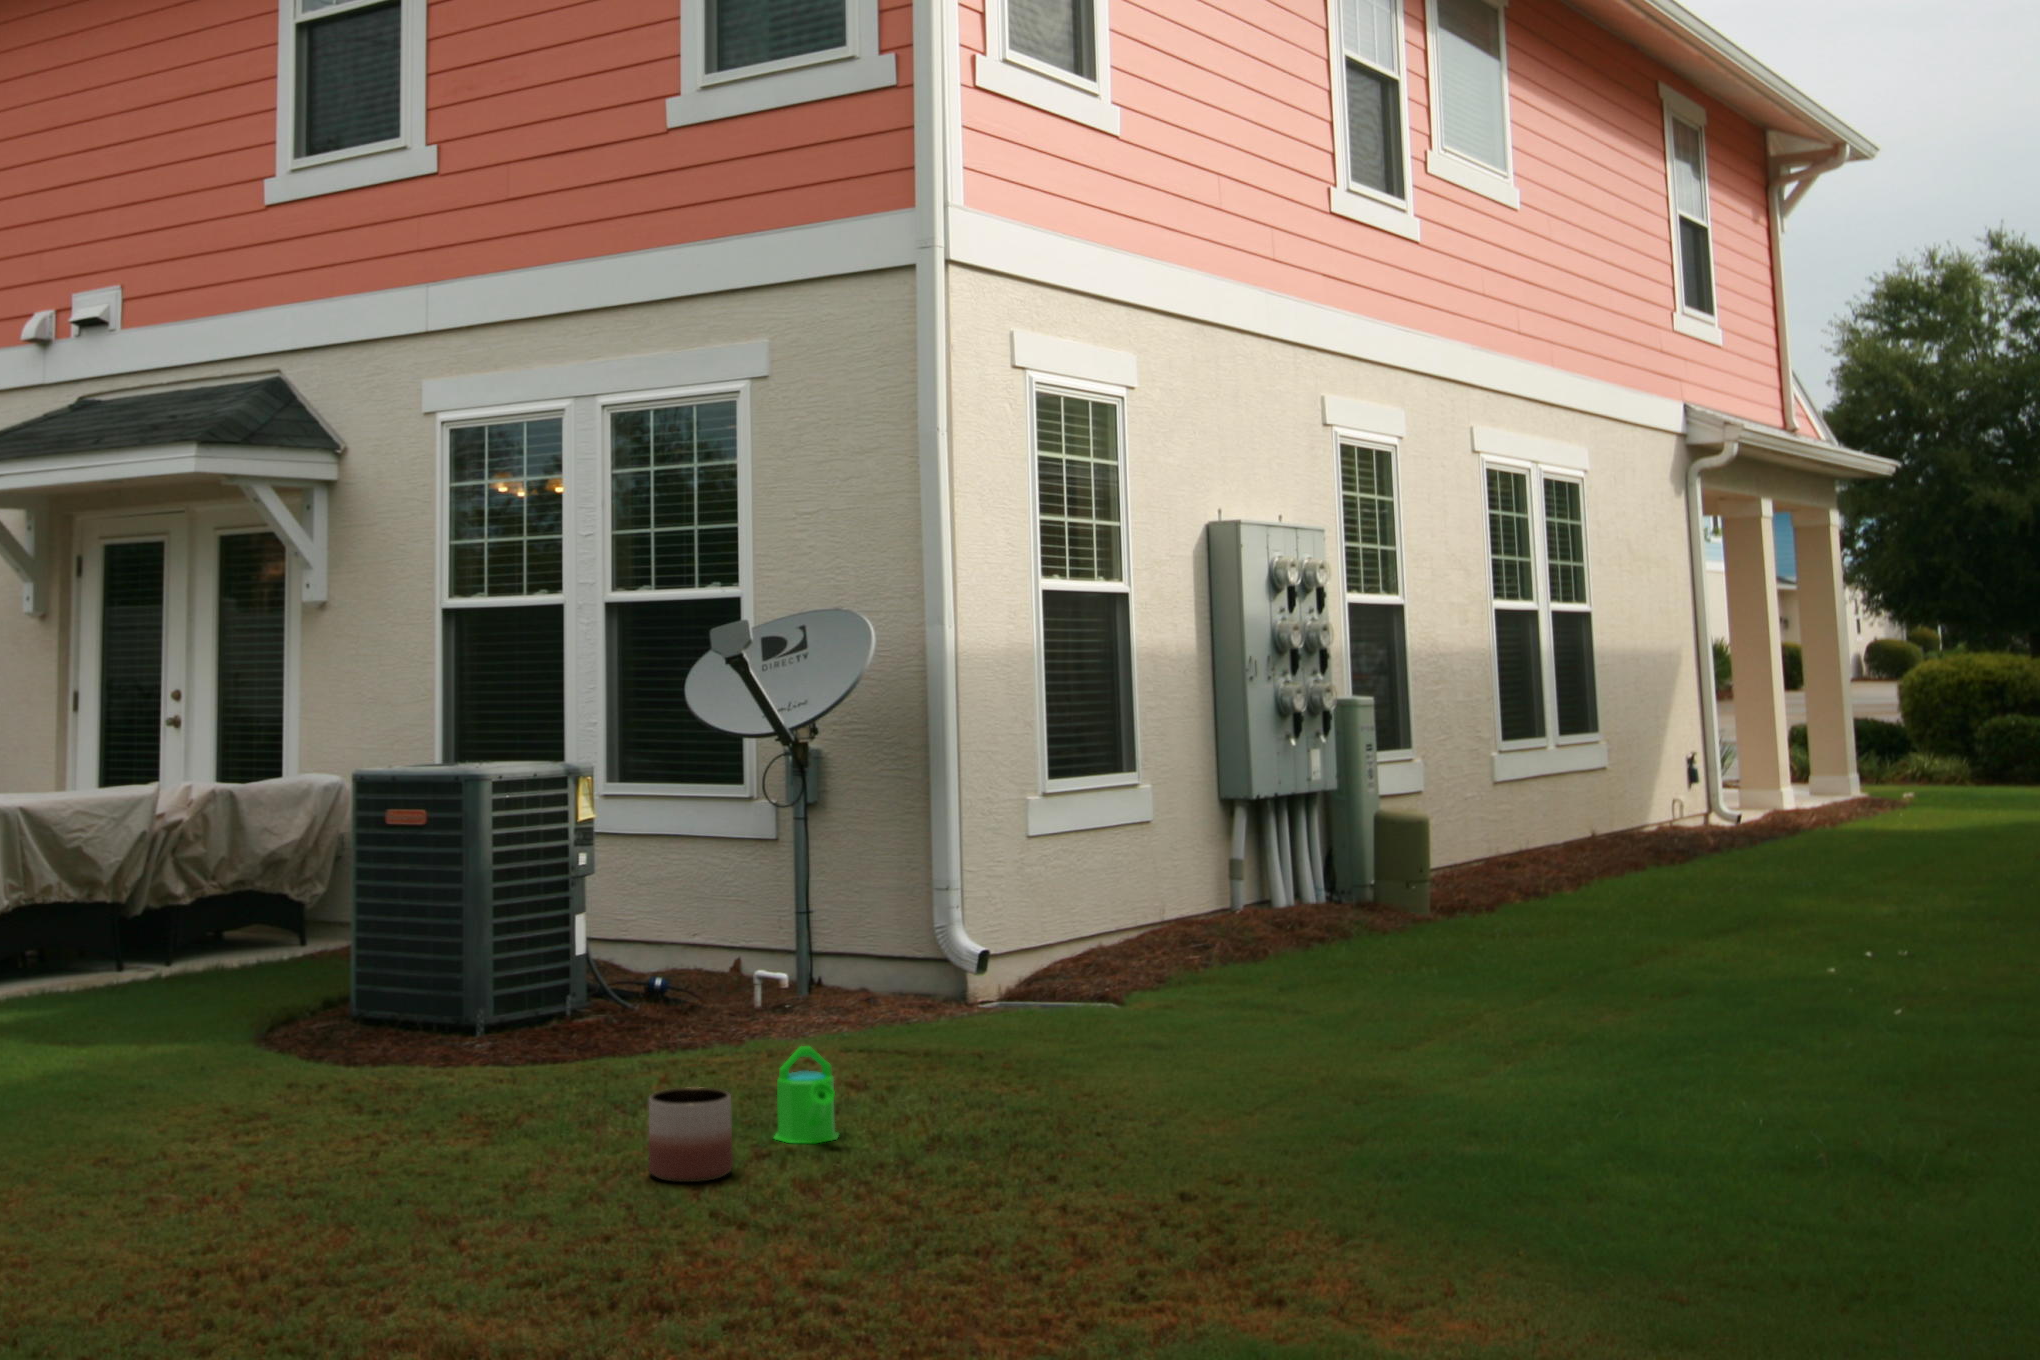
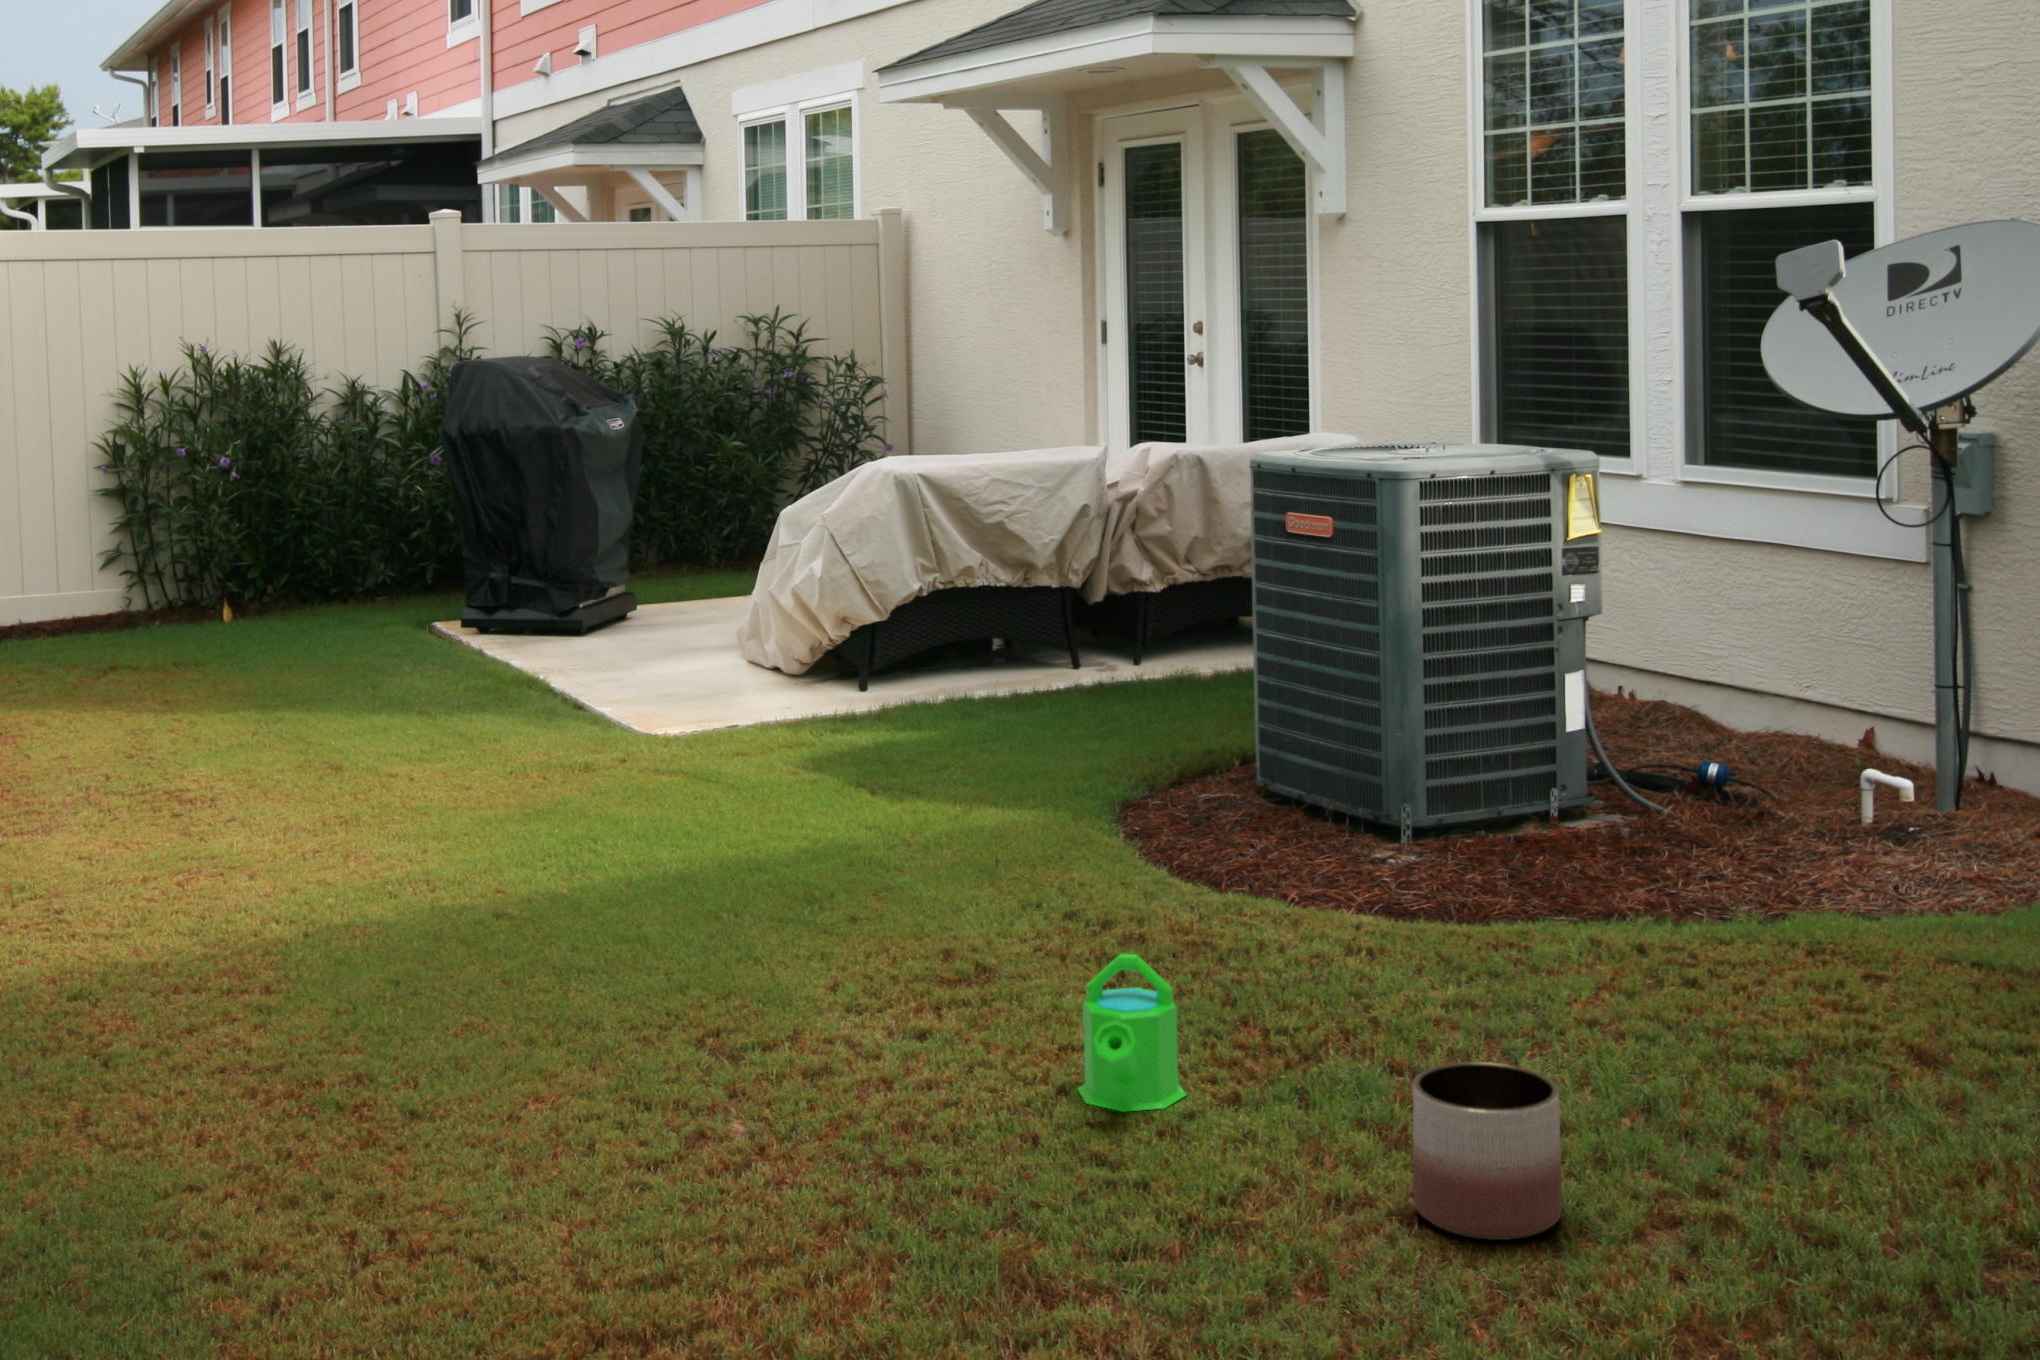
watering can: present [774,1046,839,1144] -> present [1078,954,1186,1112]

